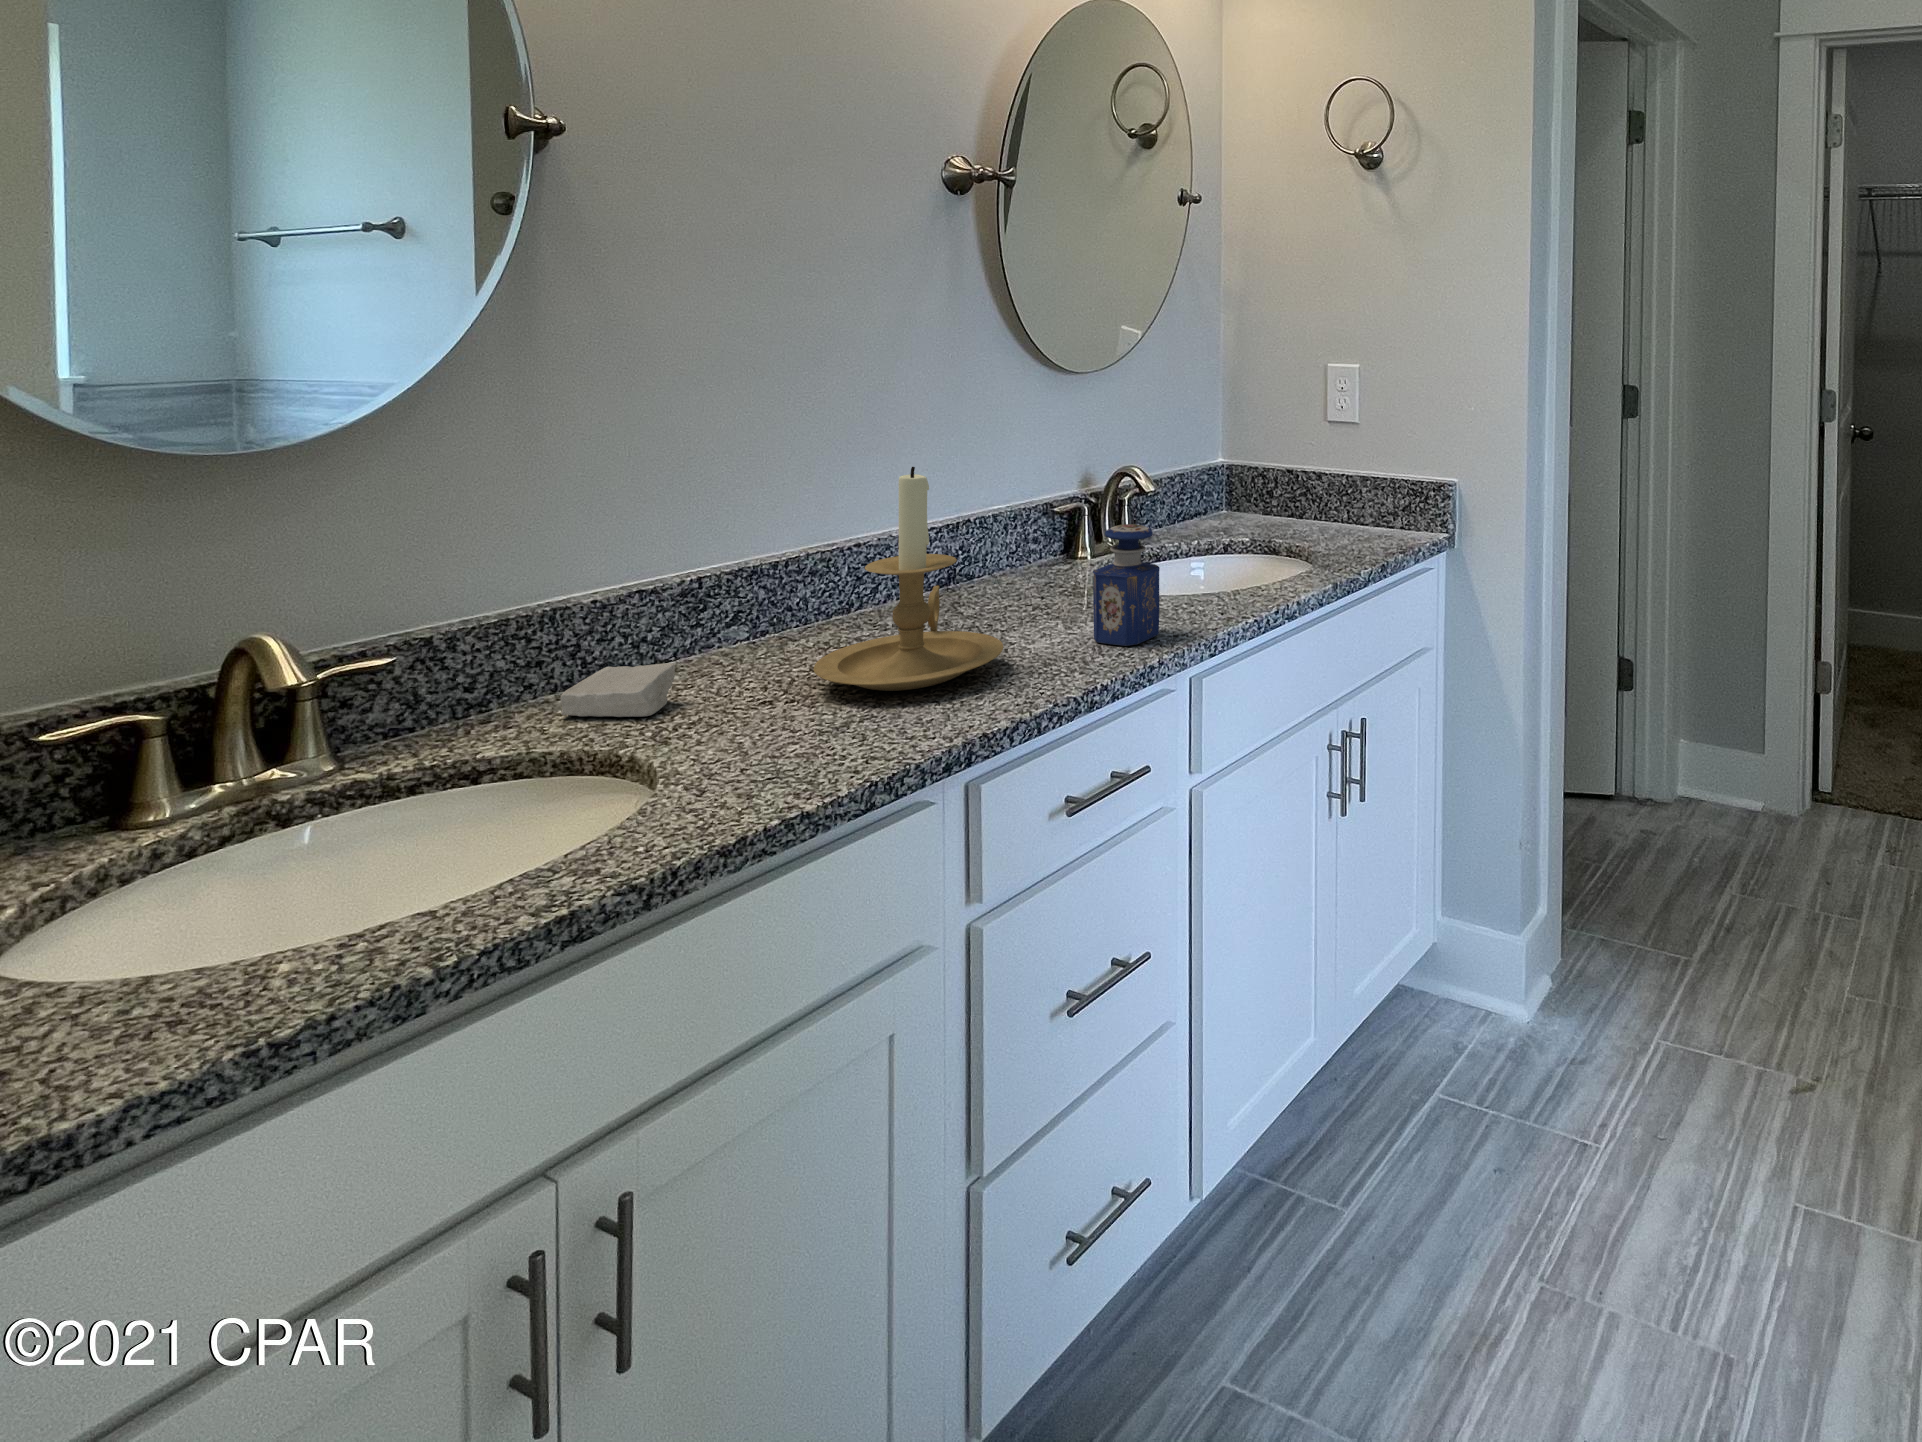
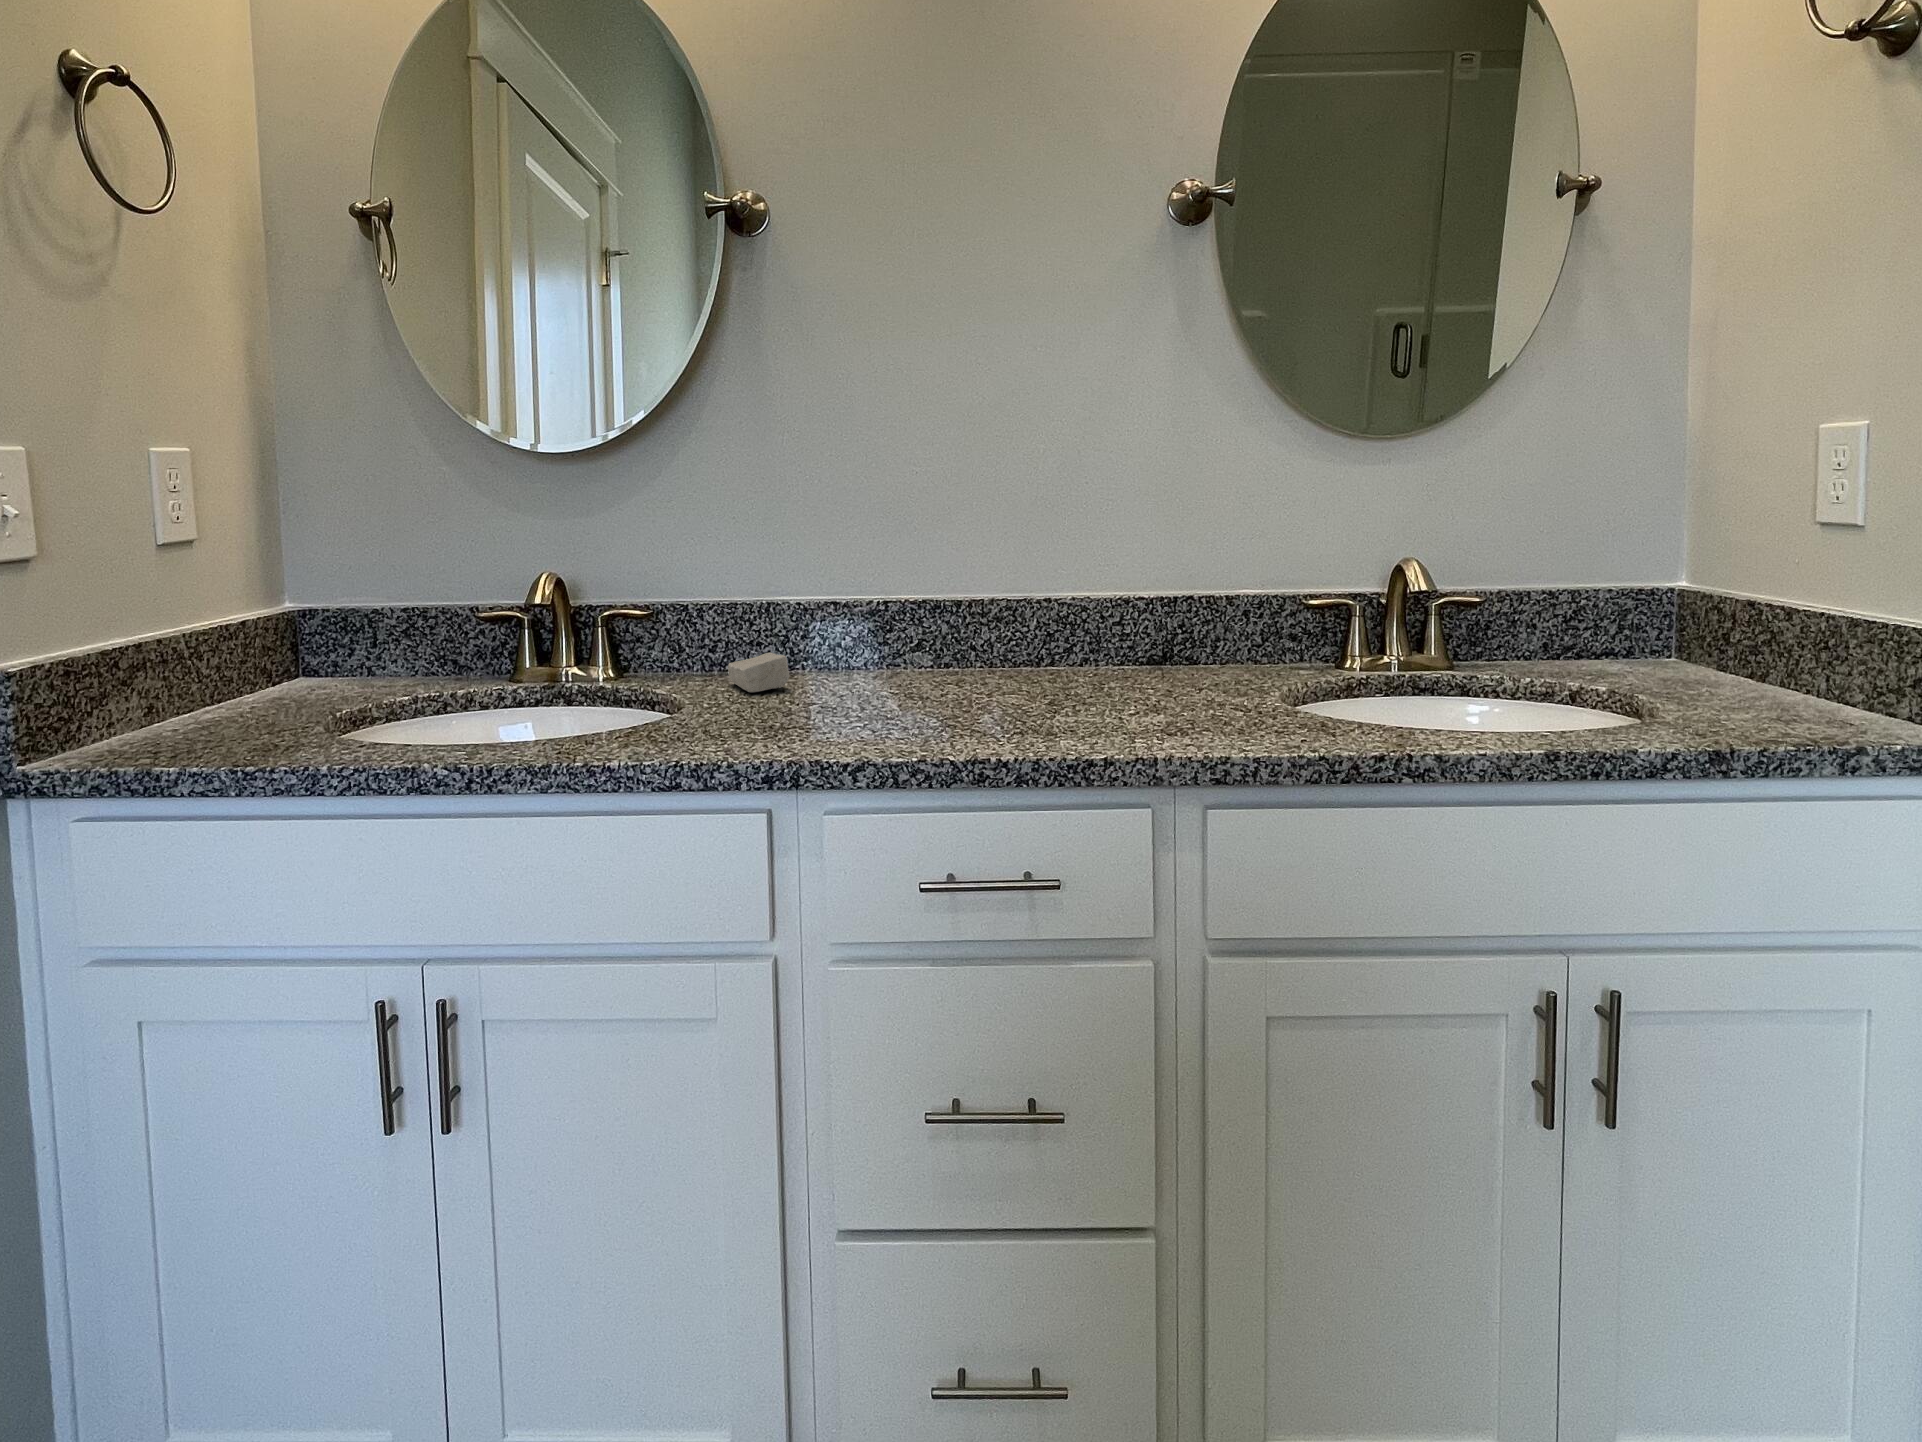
candle holder: present [814,467,1003,691] -> none [827,491,1011,721]
perfume bottle: present [1093,524,1160,646] -> none [1107,589,1183,741]

